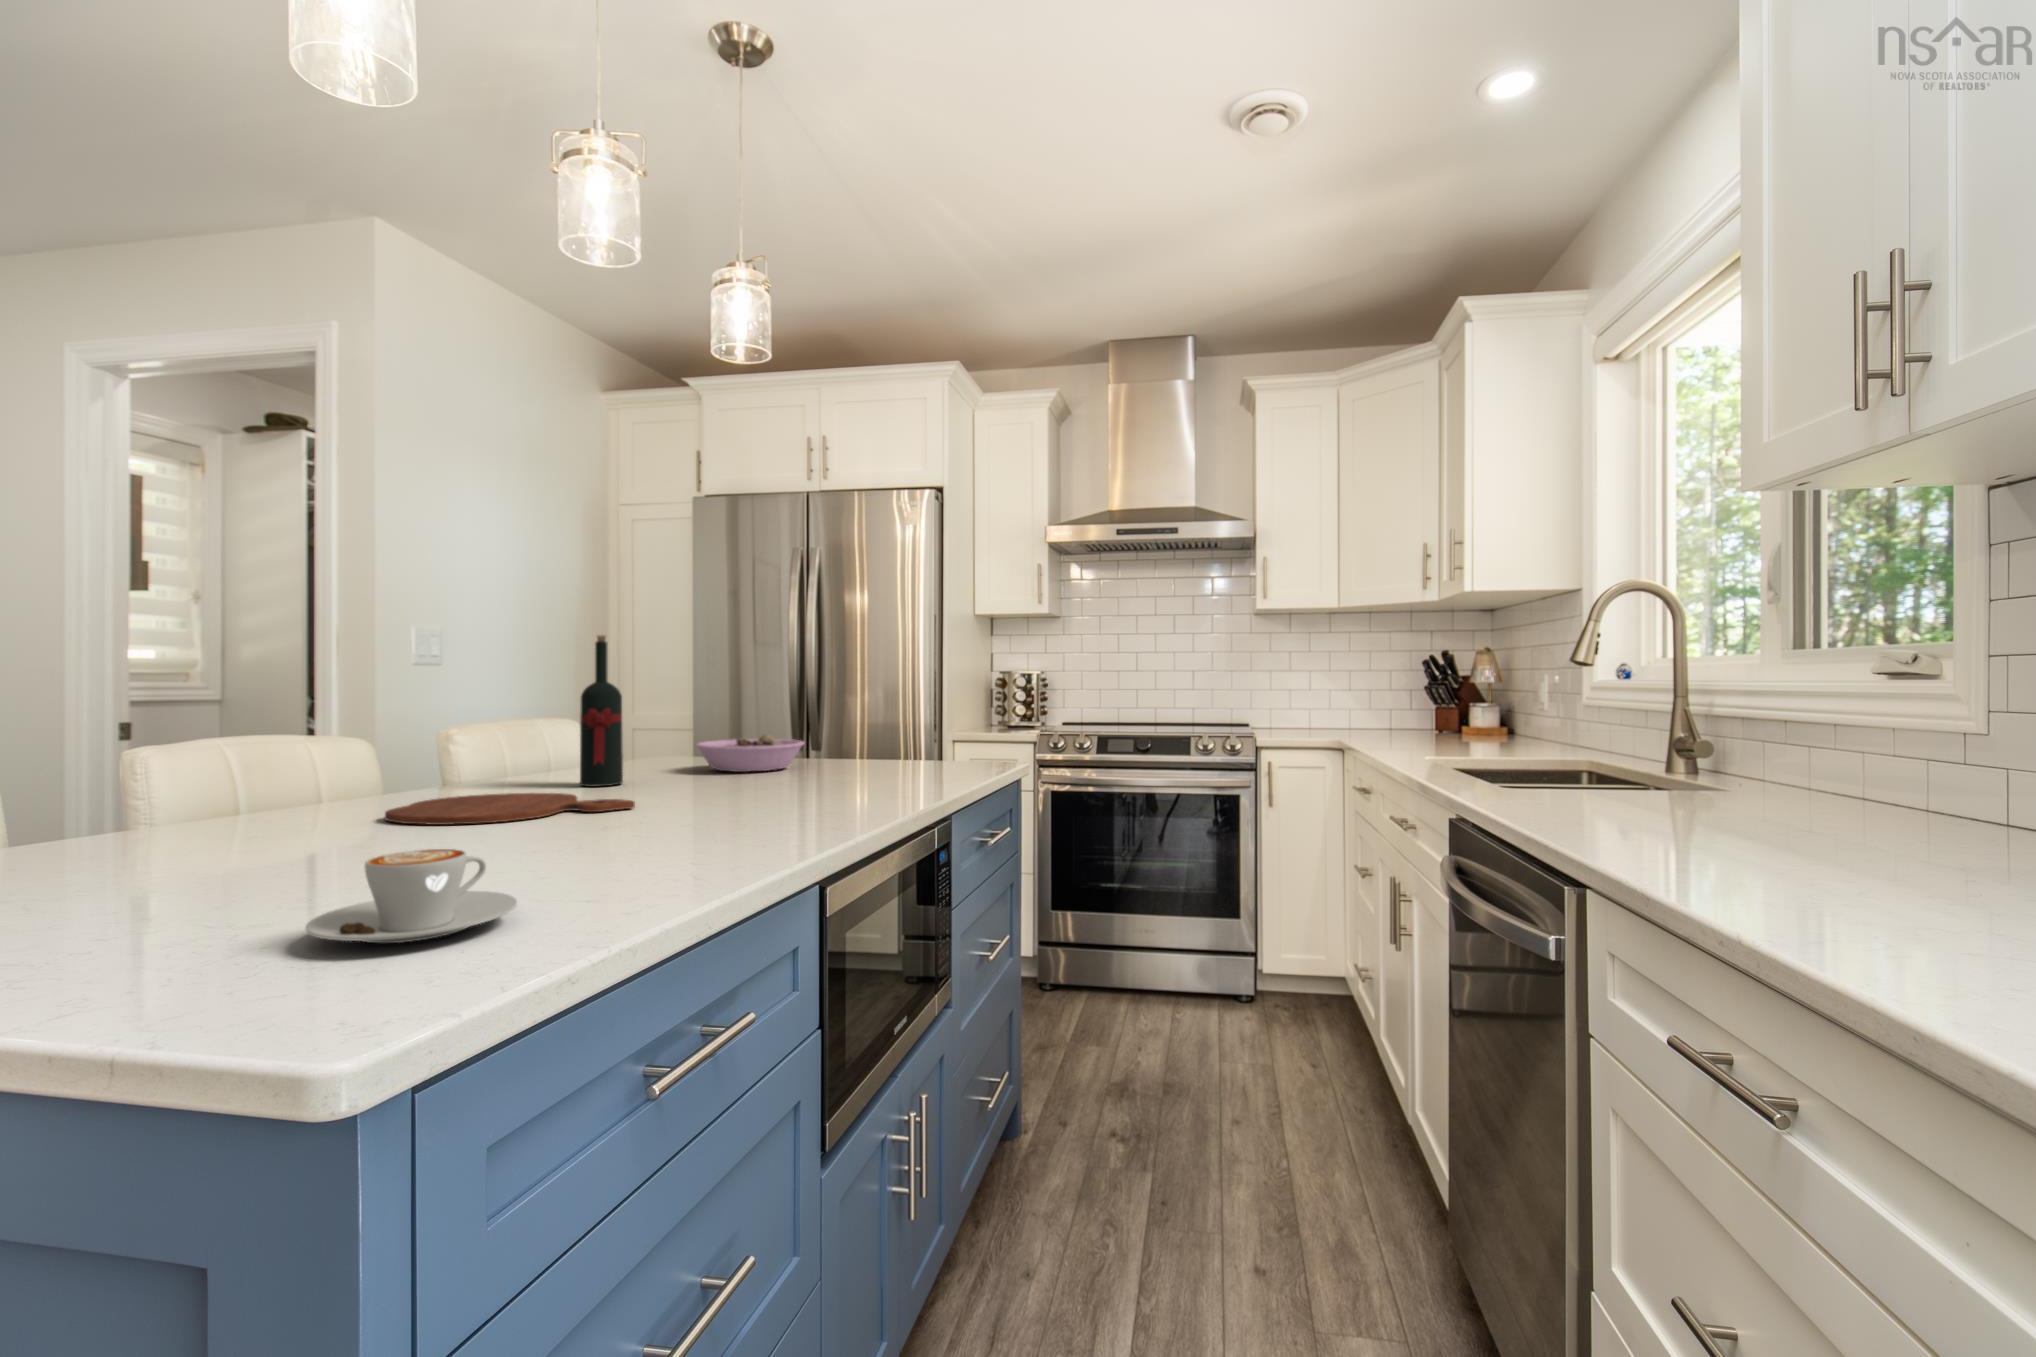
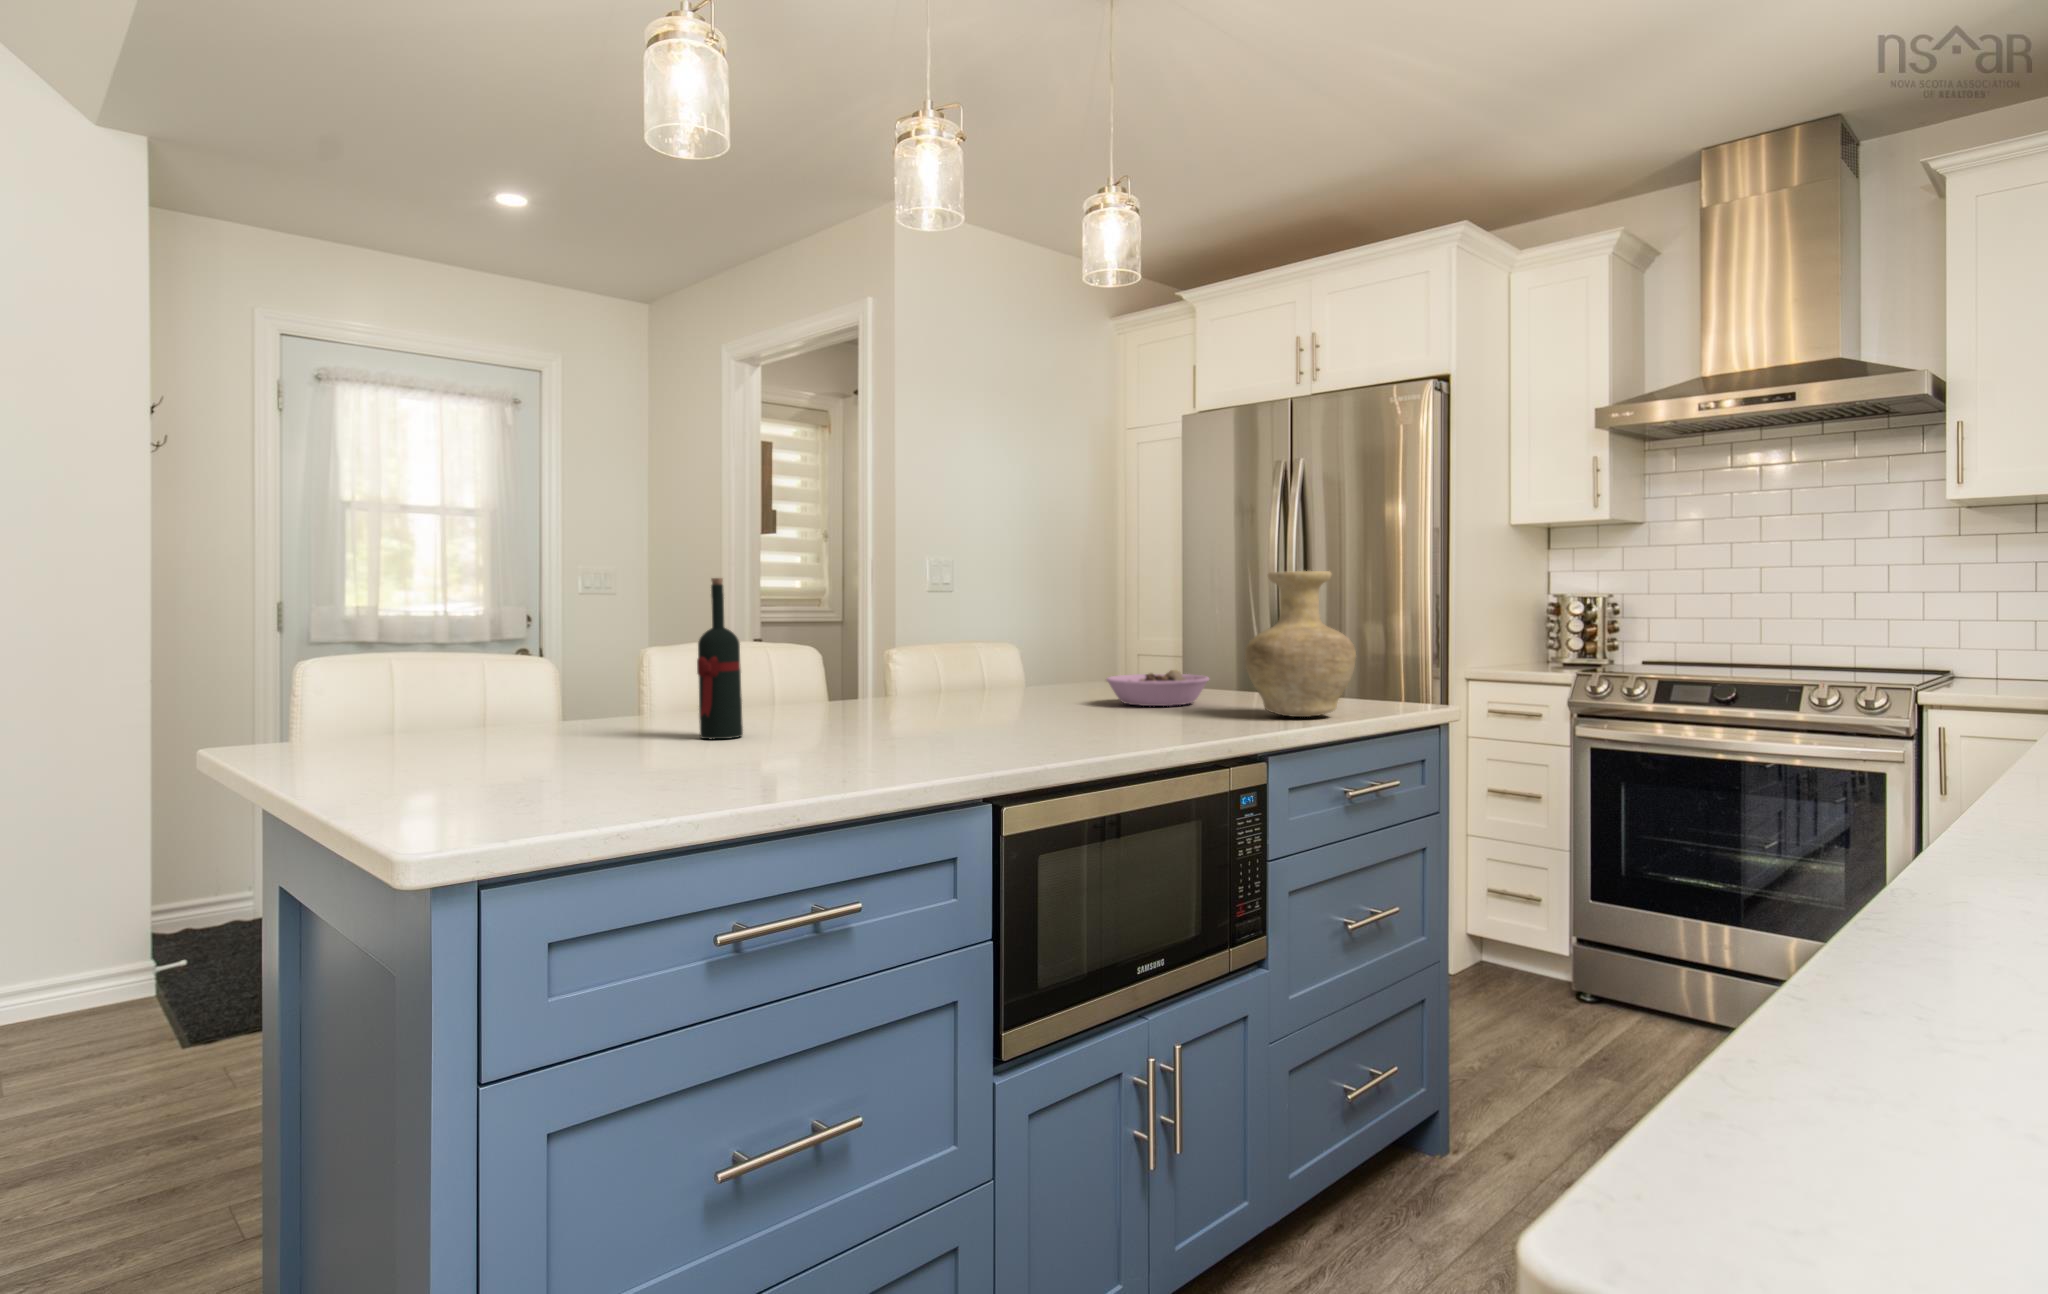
wine bottle: present [580,635,623,787] -> present [697,578,743,739]
vase: none [864,638,966,775] -> present [1245,571,1356,717]
cutting board: present [385,793,635,825] -> none [831,714,1001,735]
coffee cup: present [306,849,517,943] -> none [705,741,820,796]

